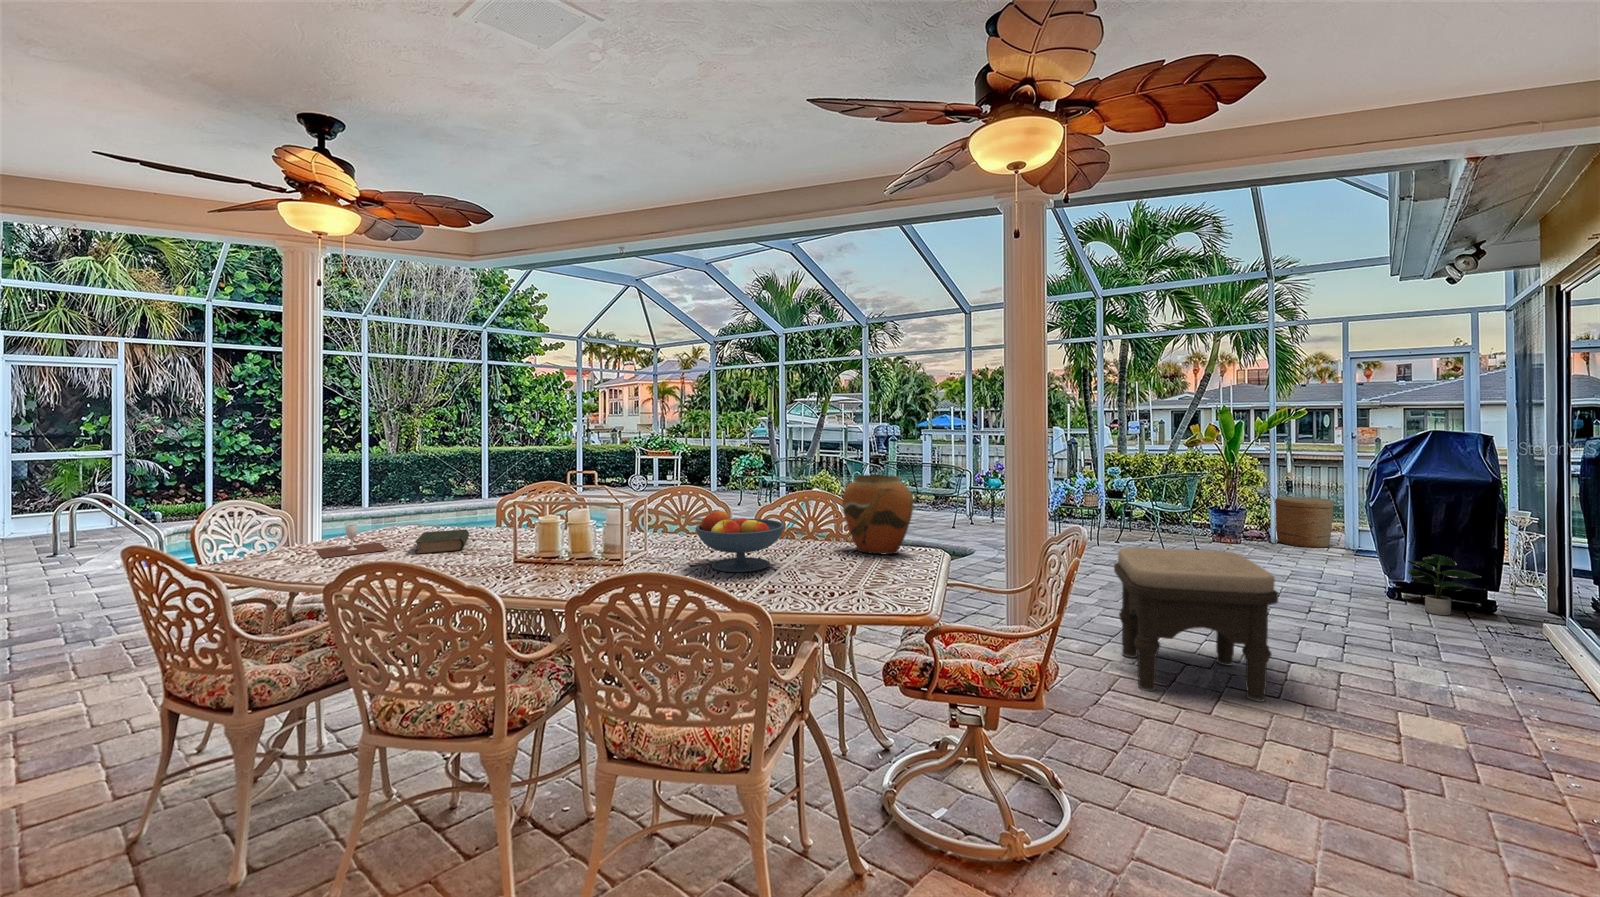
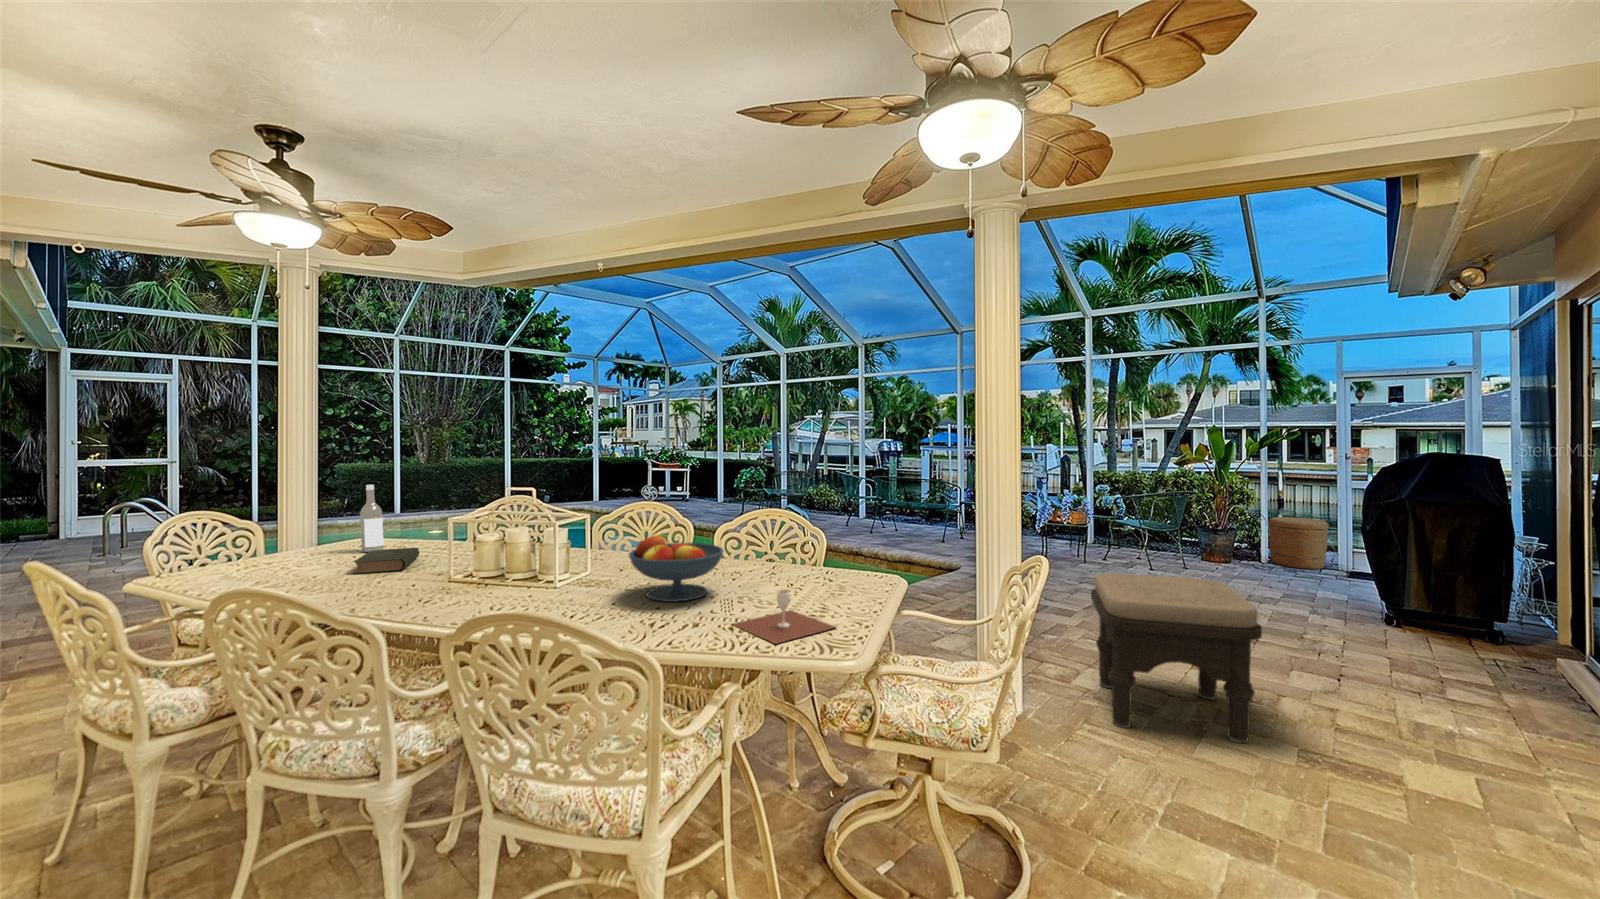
wine bottle: none [405,469,427,535] -> present [360,485,383,552]
vase: present [842,475,913,554] -> none [794,498,865,582]
wine glass: present [317,525,388,558] -> present [733,590,836,644]
potted plant: present [1408,555,1481,615] -> none [1405,582,1484,646]

